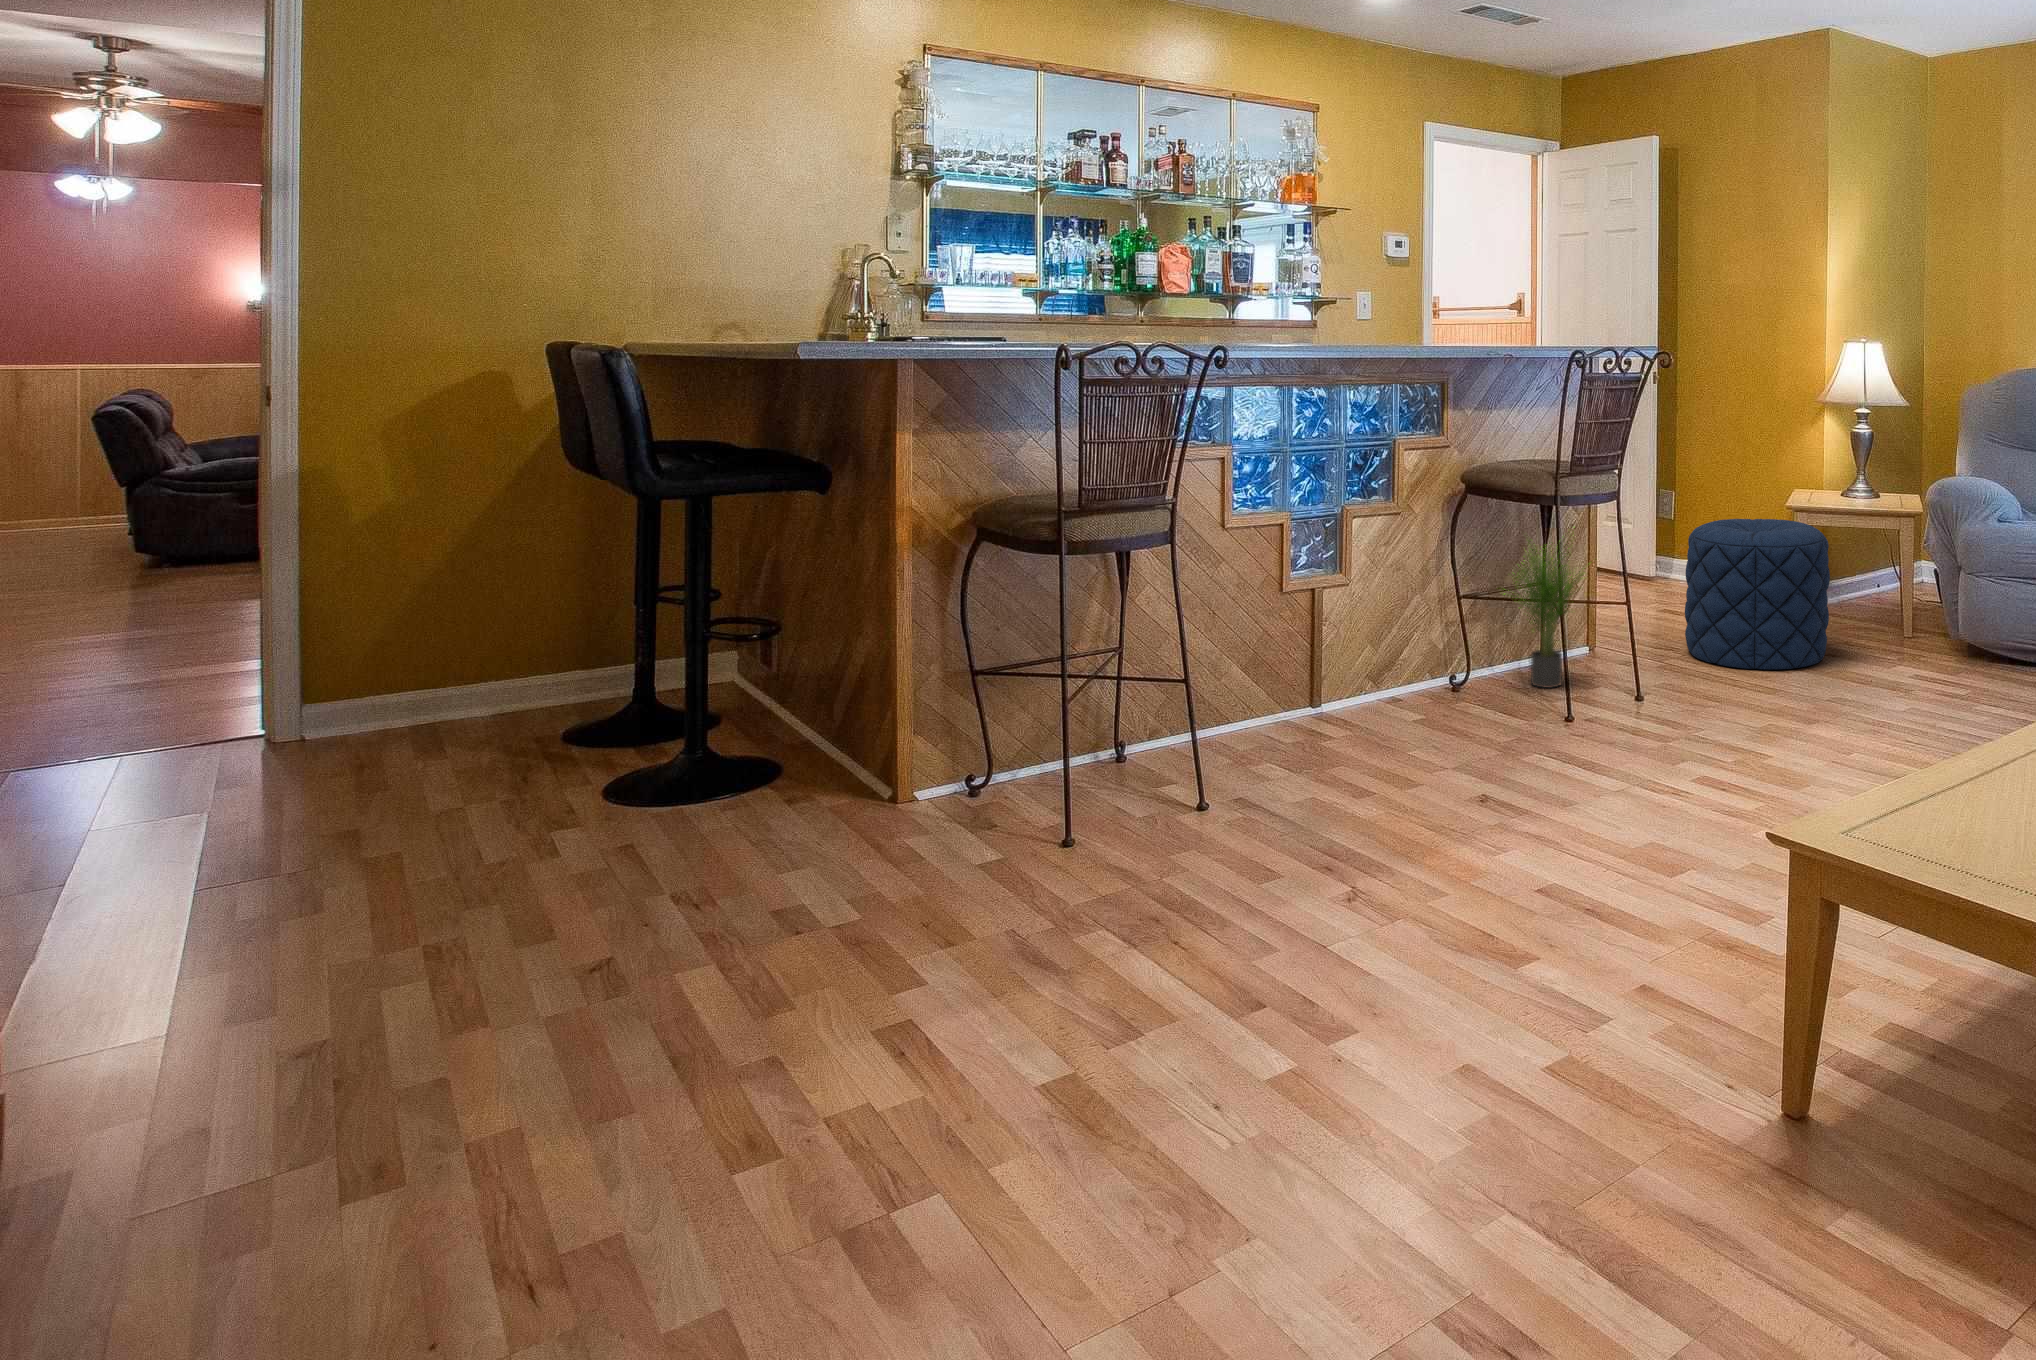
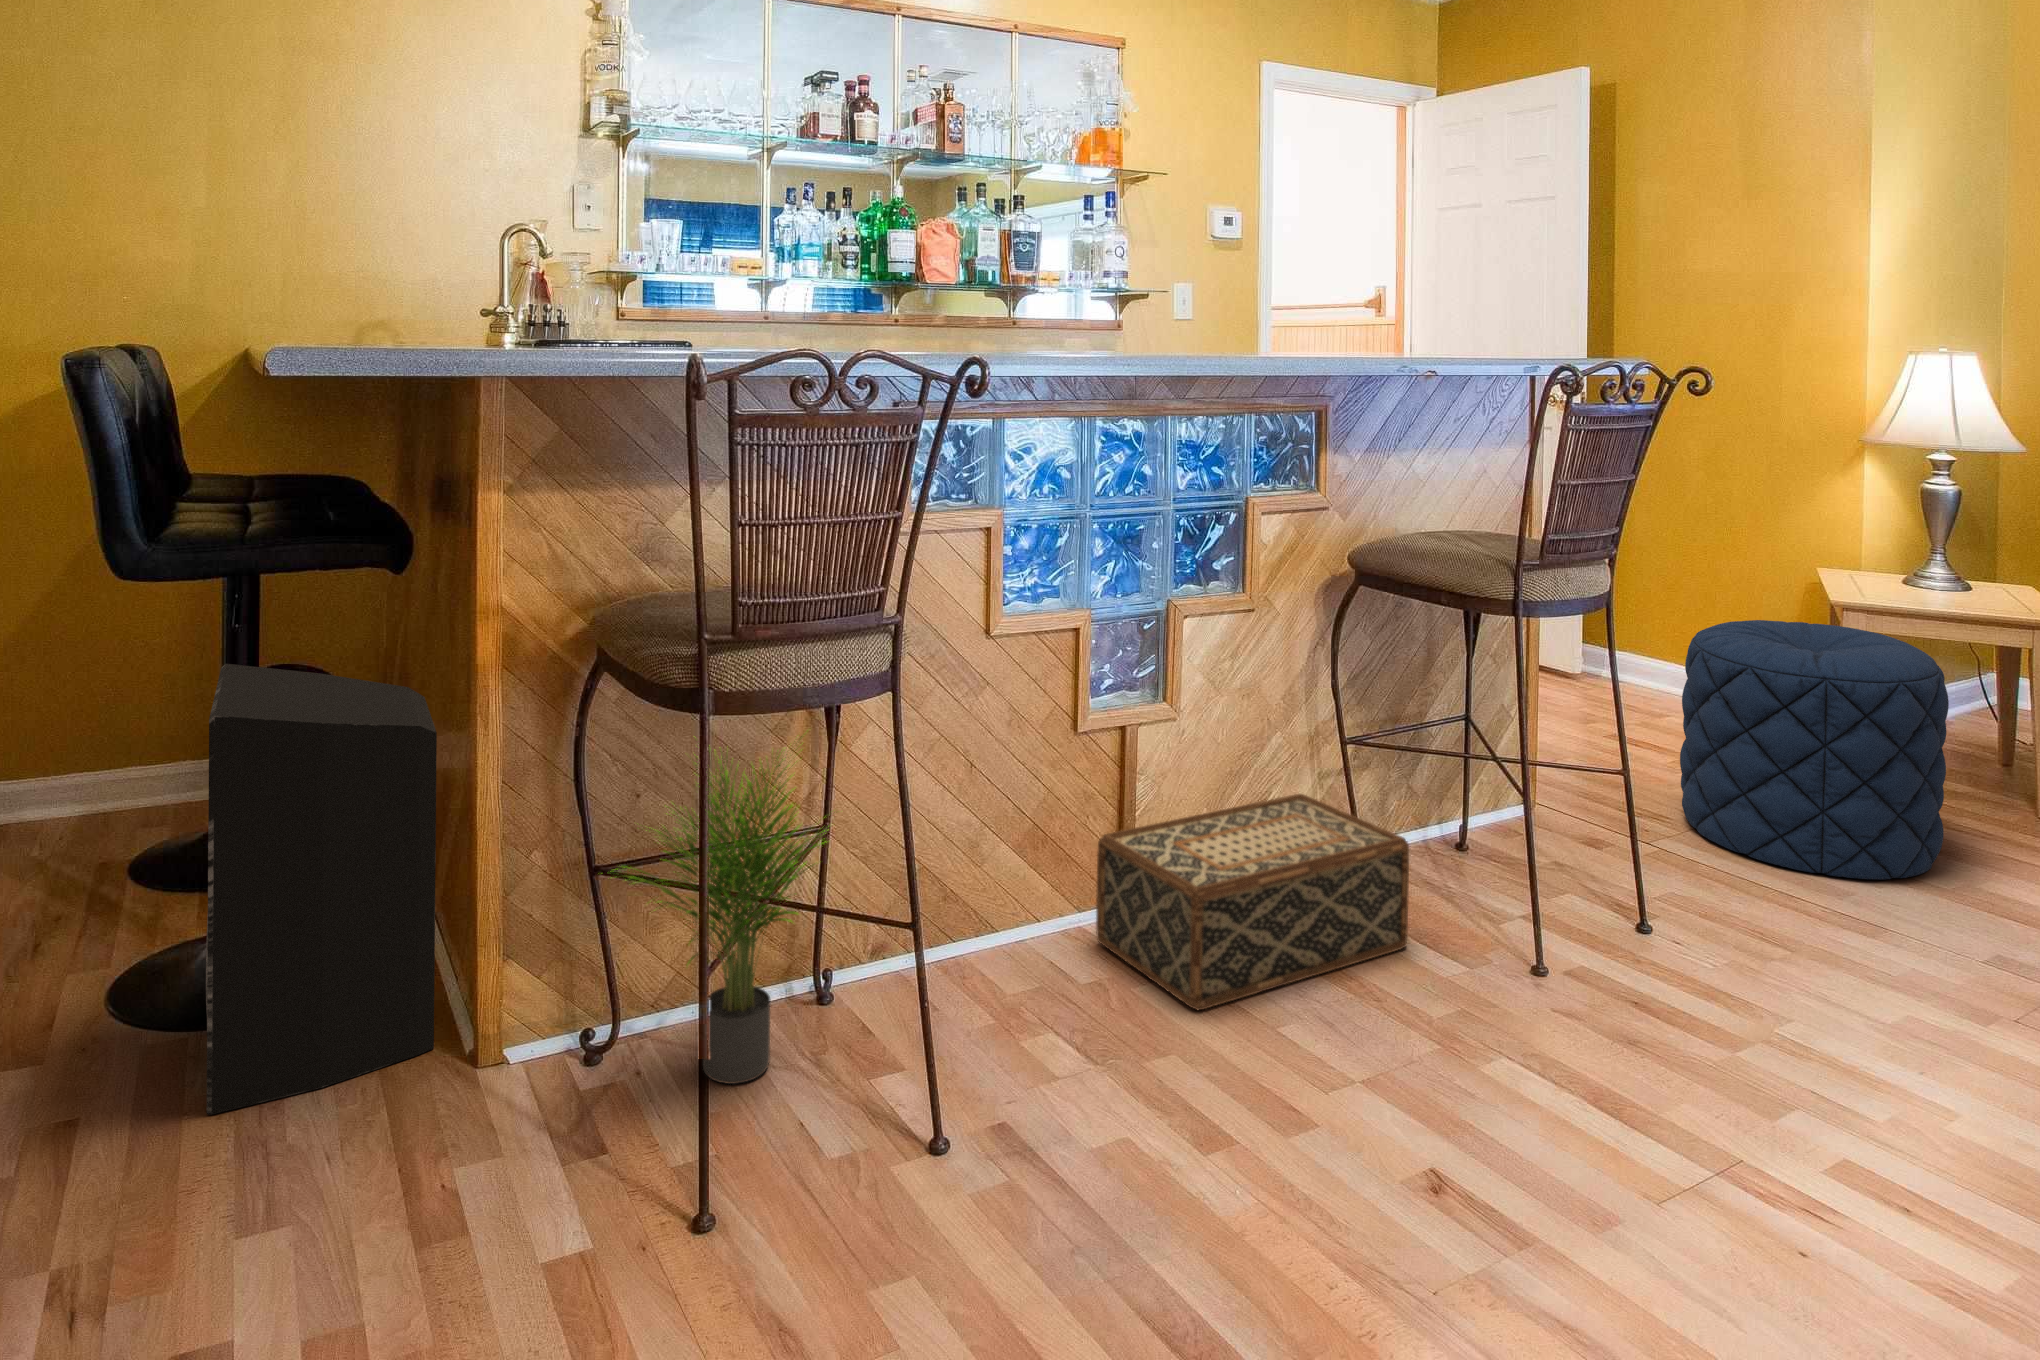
potted plant: present [1505,527,1584,688] -> present [624,736,829,1084]
speaker: none [692,560,862,836] -> present [206,664,437,1115]
woven basket: none [1298,633,1494,749] -> present [1096,794,1409,1010]

